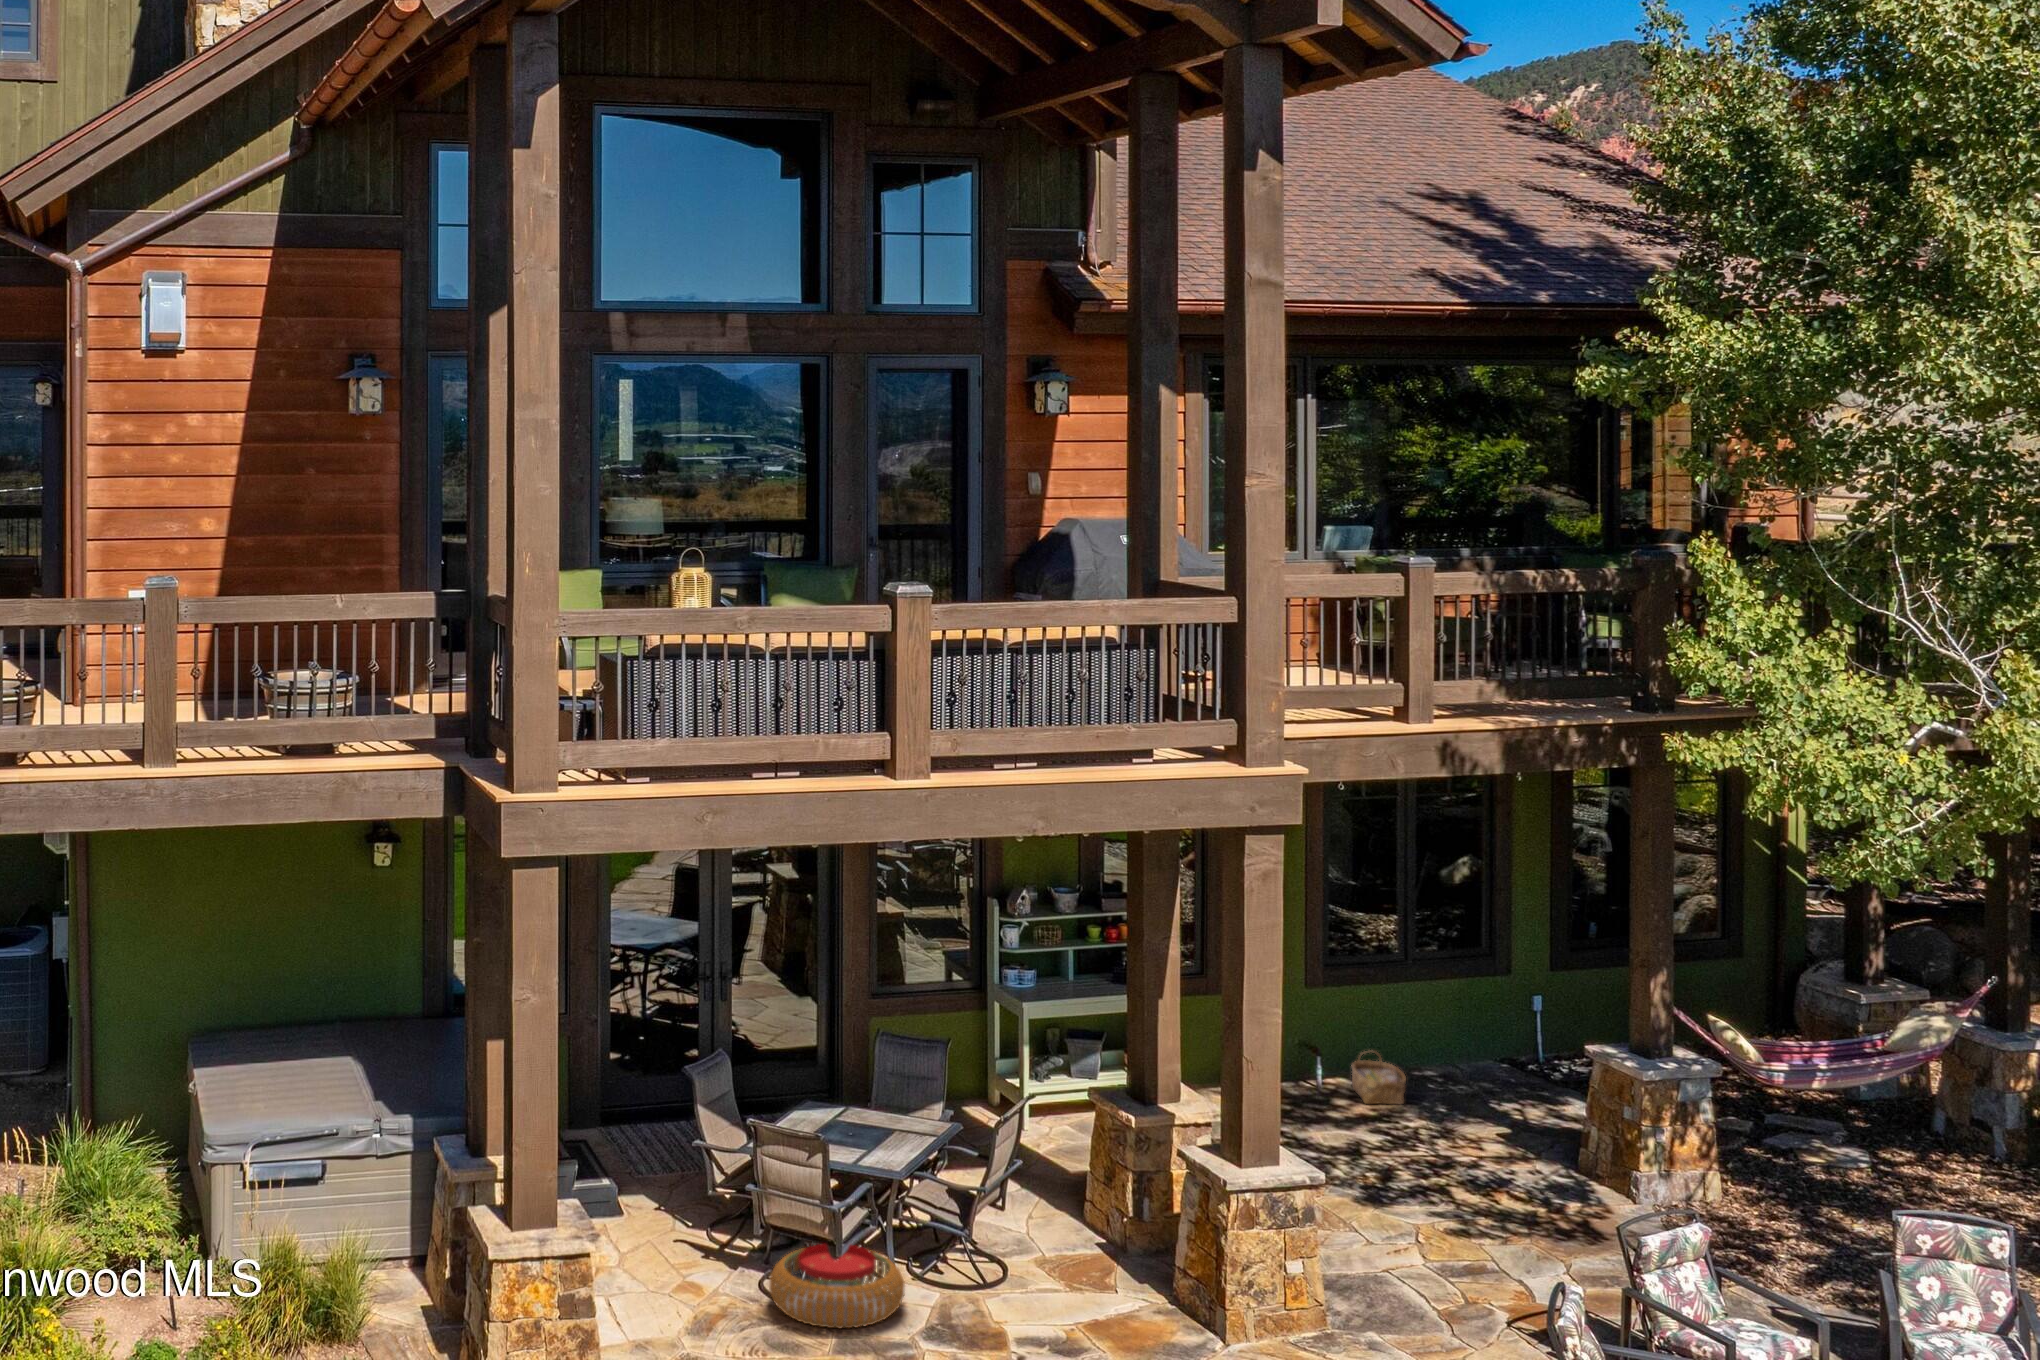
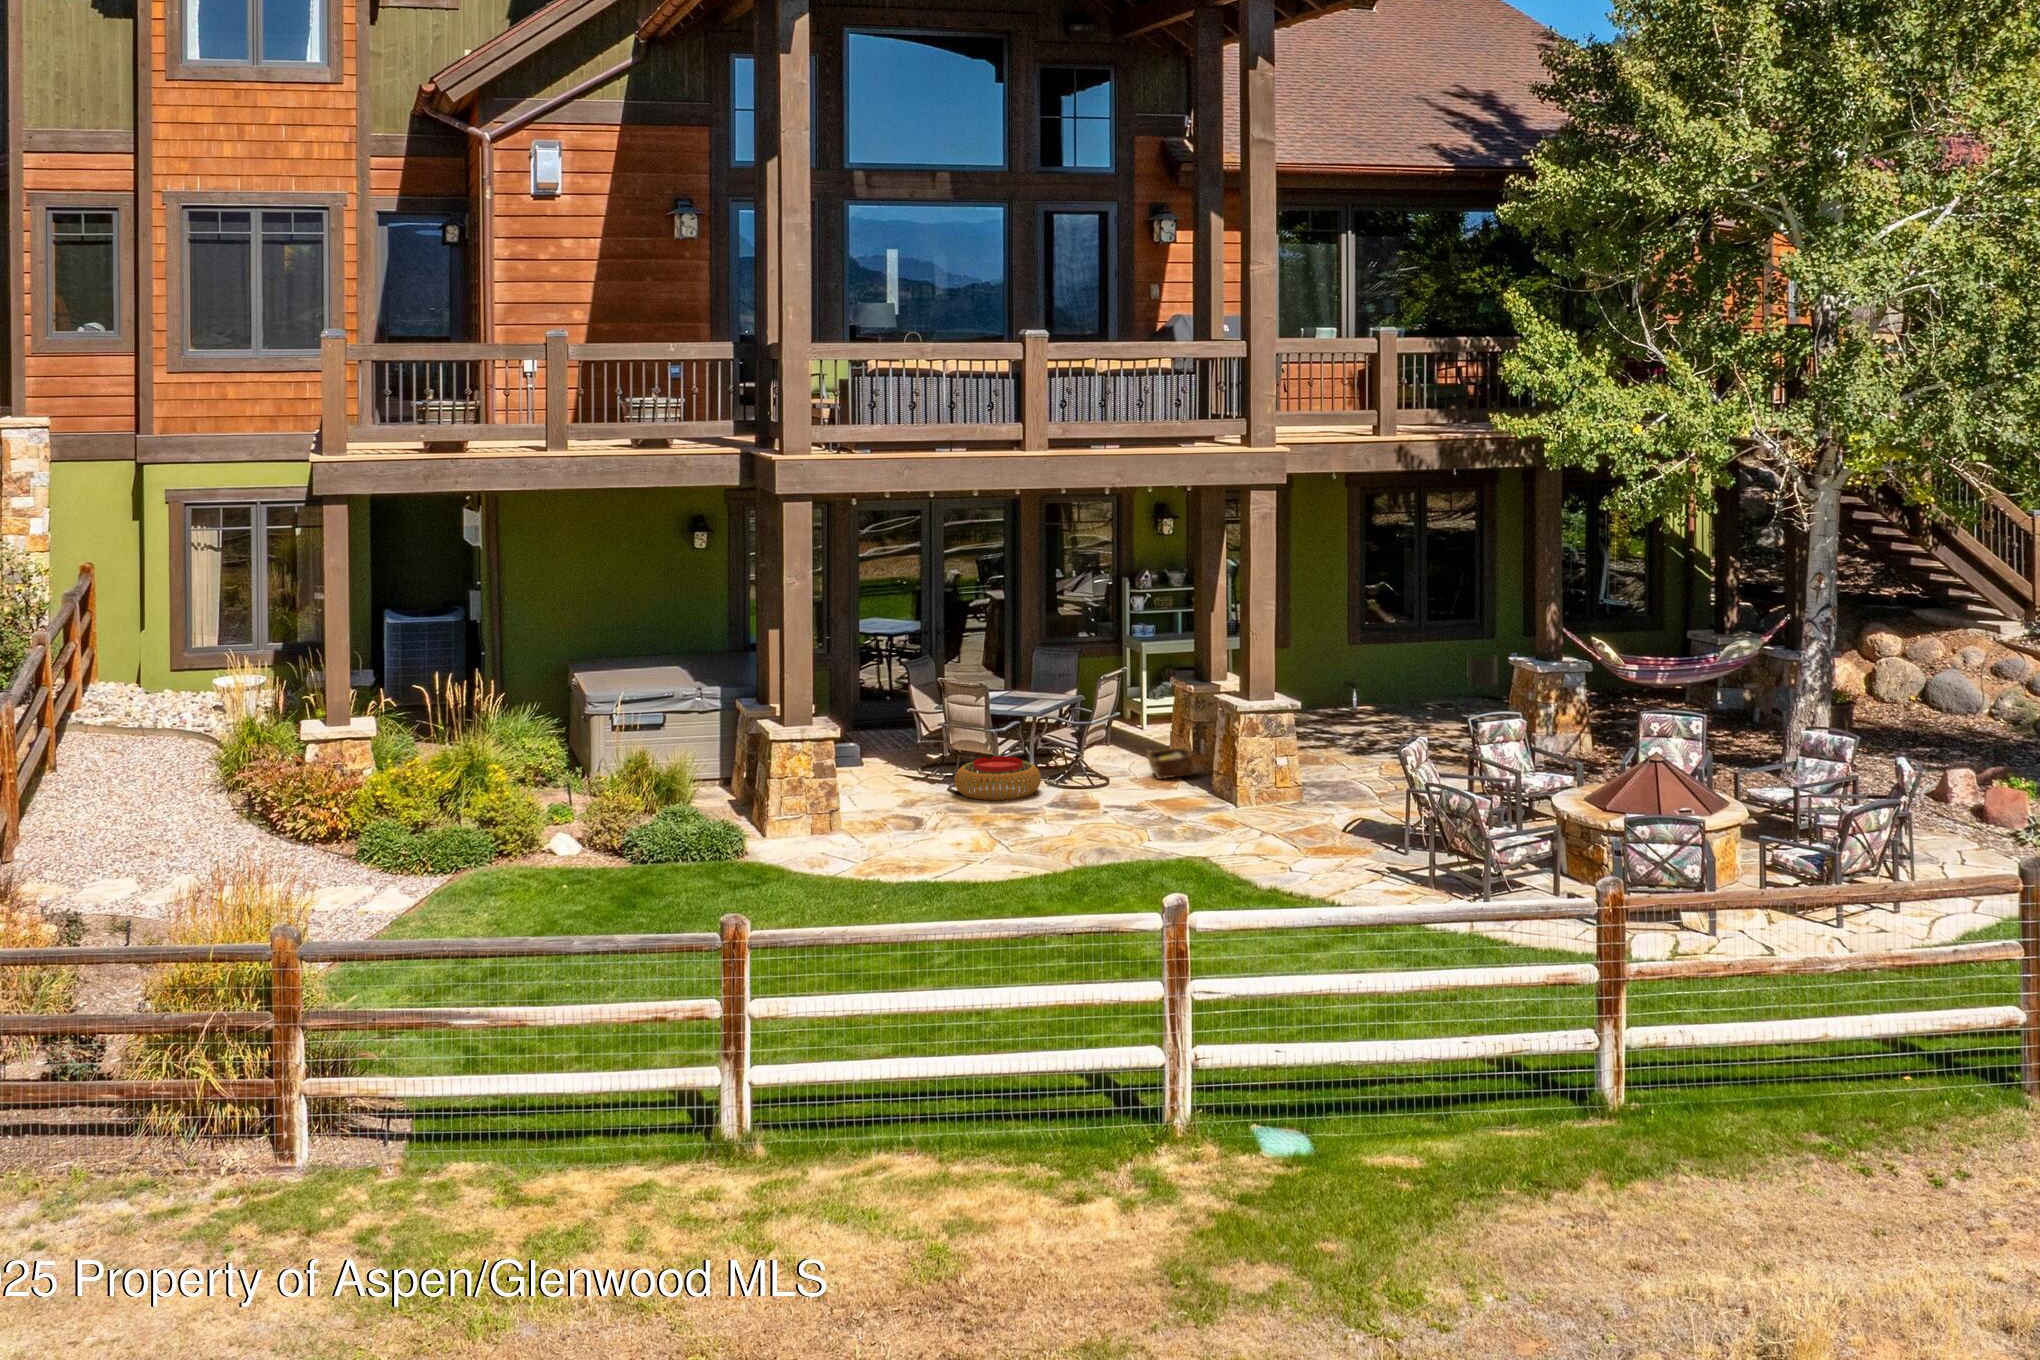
planter: none [1488,1012,1536,1084] -> present [1469,657,1498,686]
woven basket: present [1351,1052,1406,1105] -> present [1146,742,1193,779]

